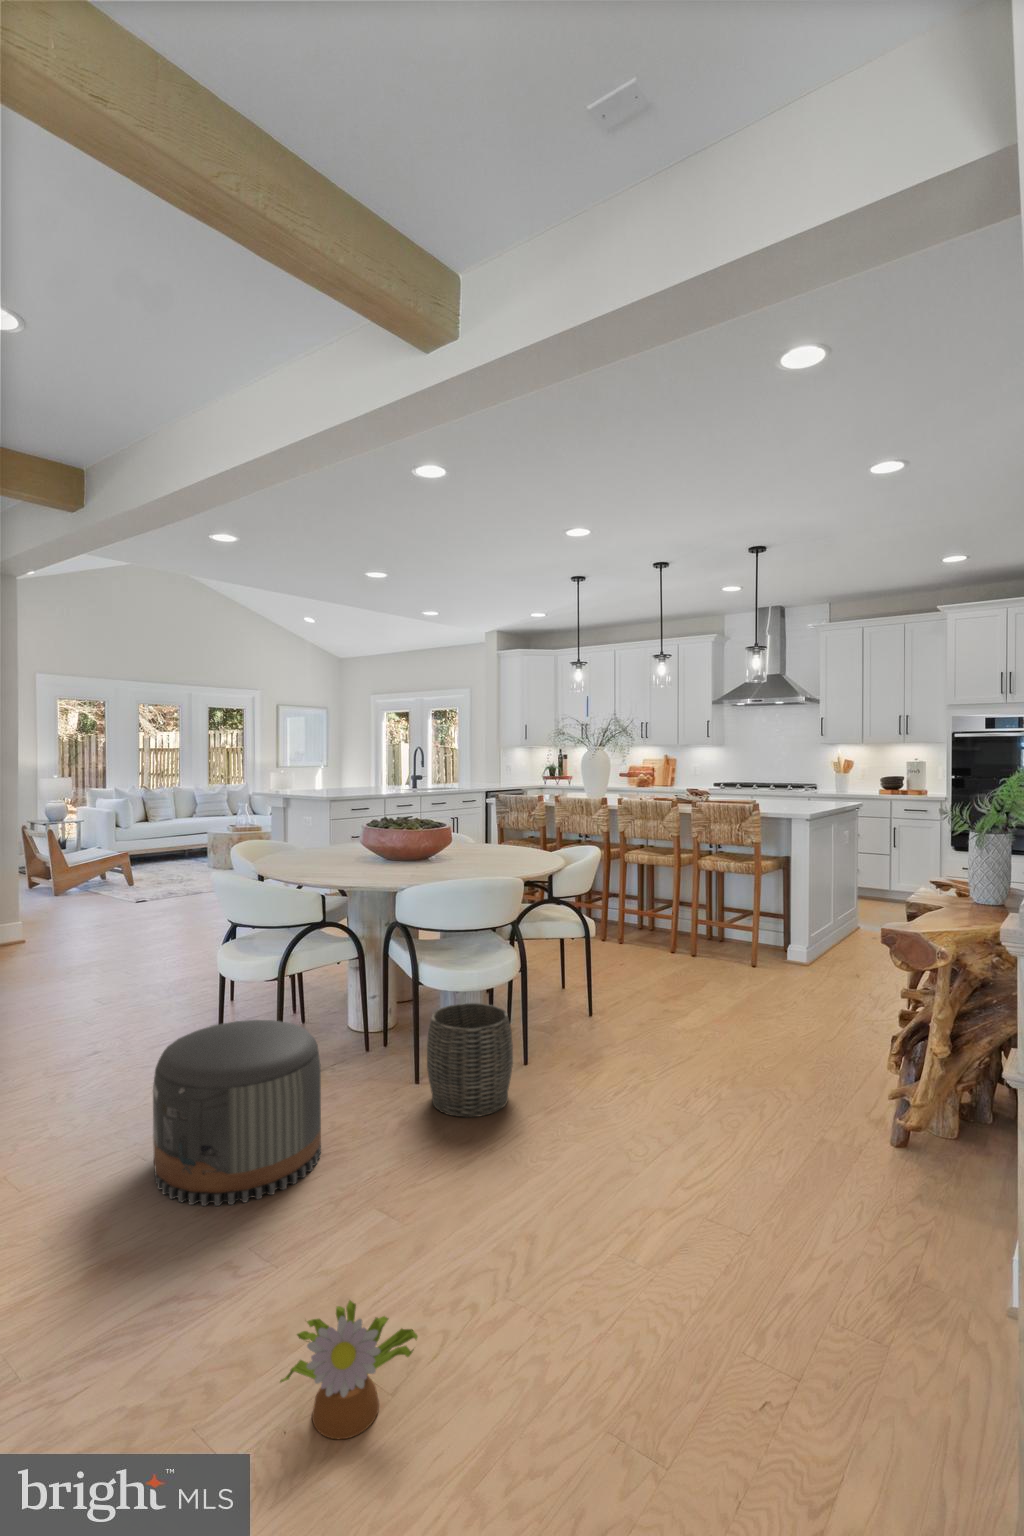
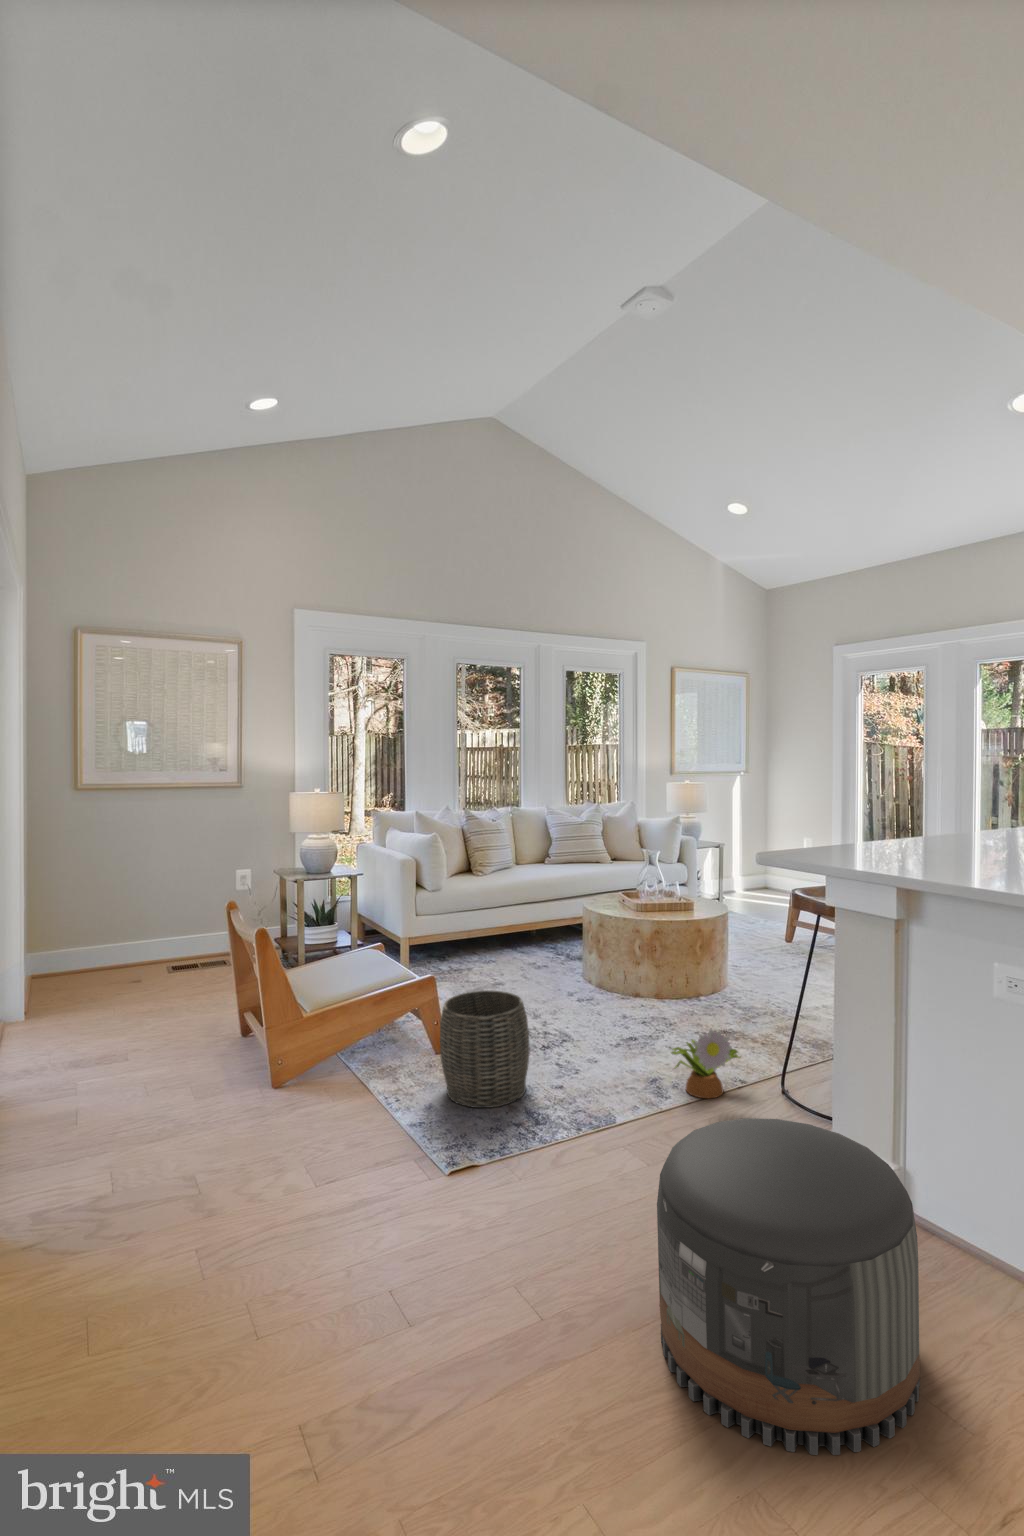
pouf: present [153,1020,321,1206] -> present [657,1118,920,1455]
decorative plant: present [280,1300,418,1439] -> present [671,1029,740,1098]

